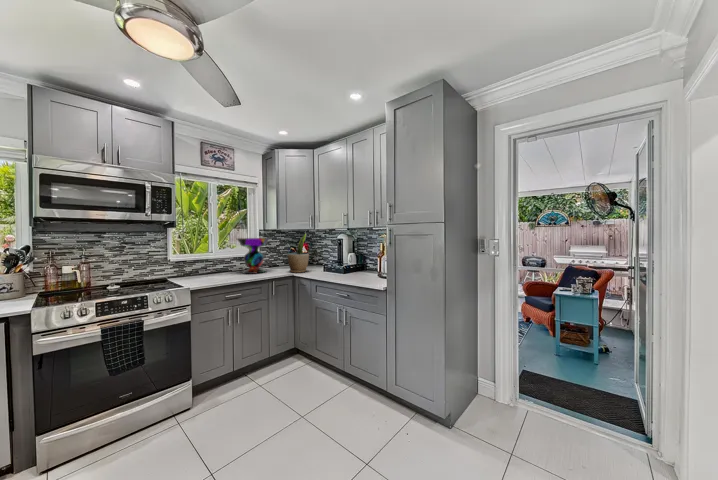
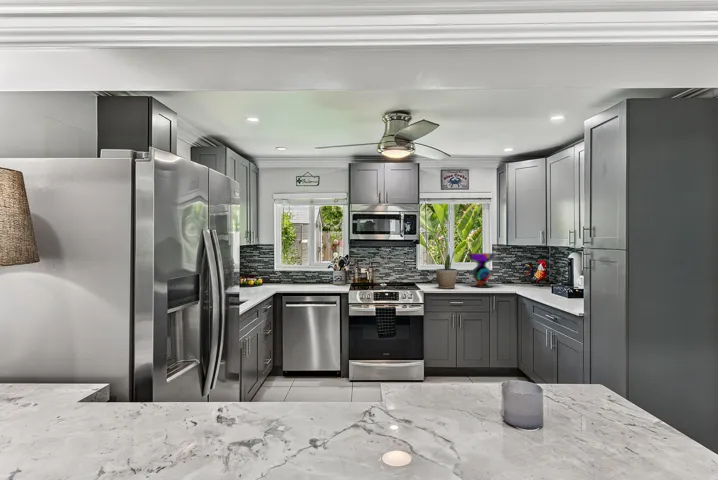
potted plant: present [287,234,309,273] -> present [436,251,457,289]

